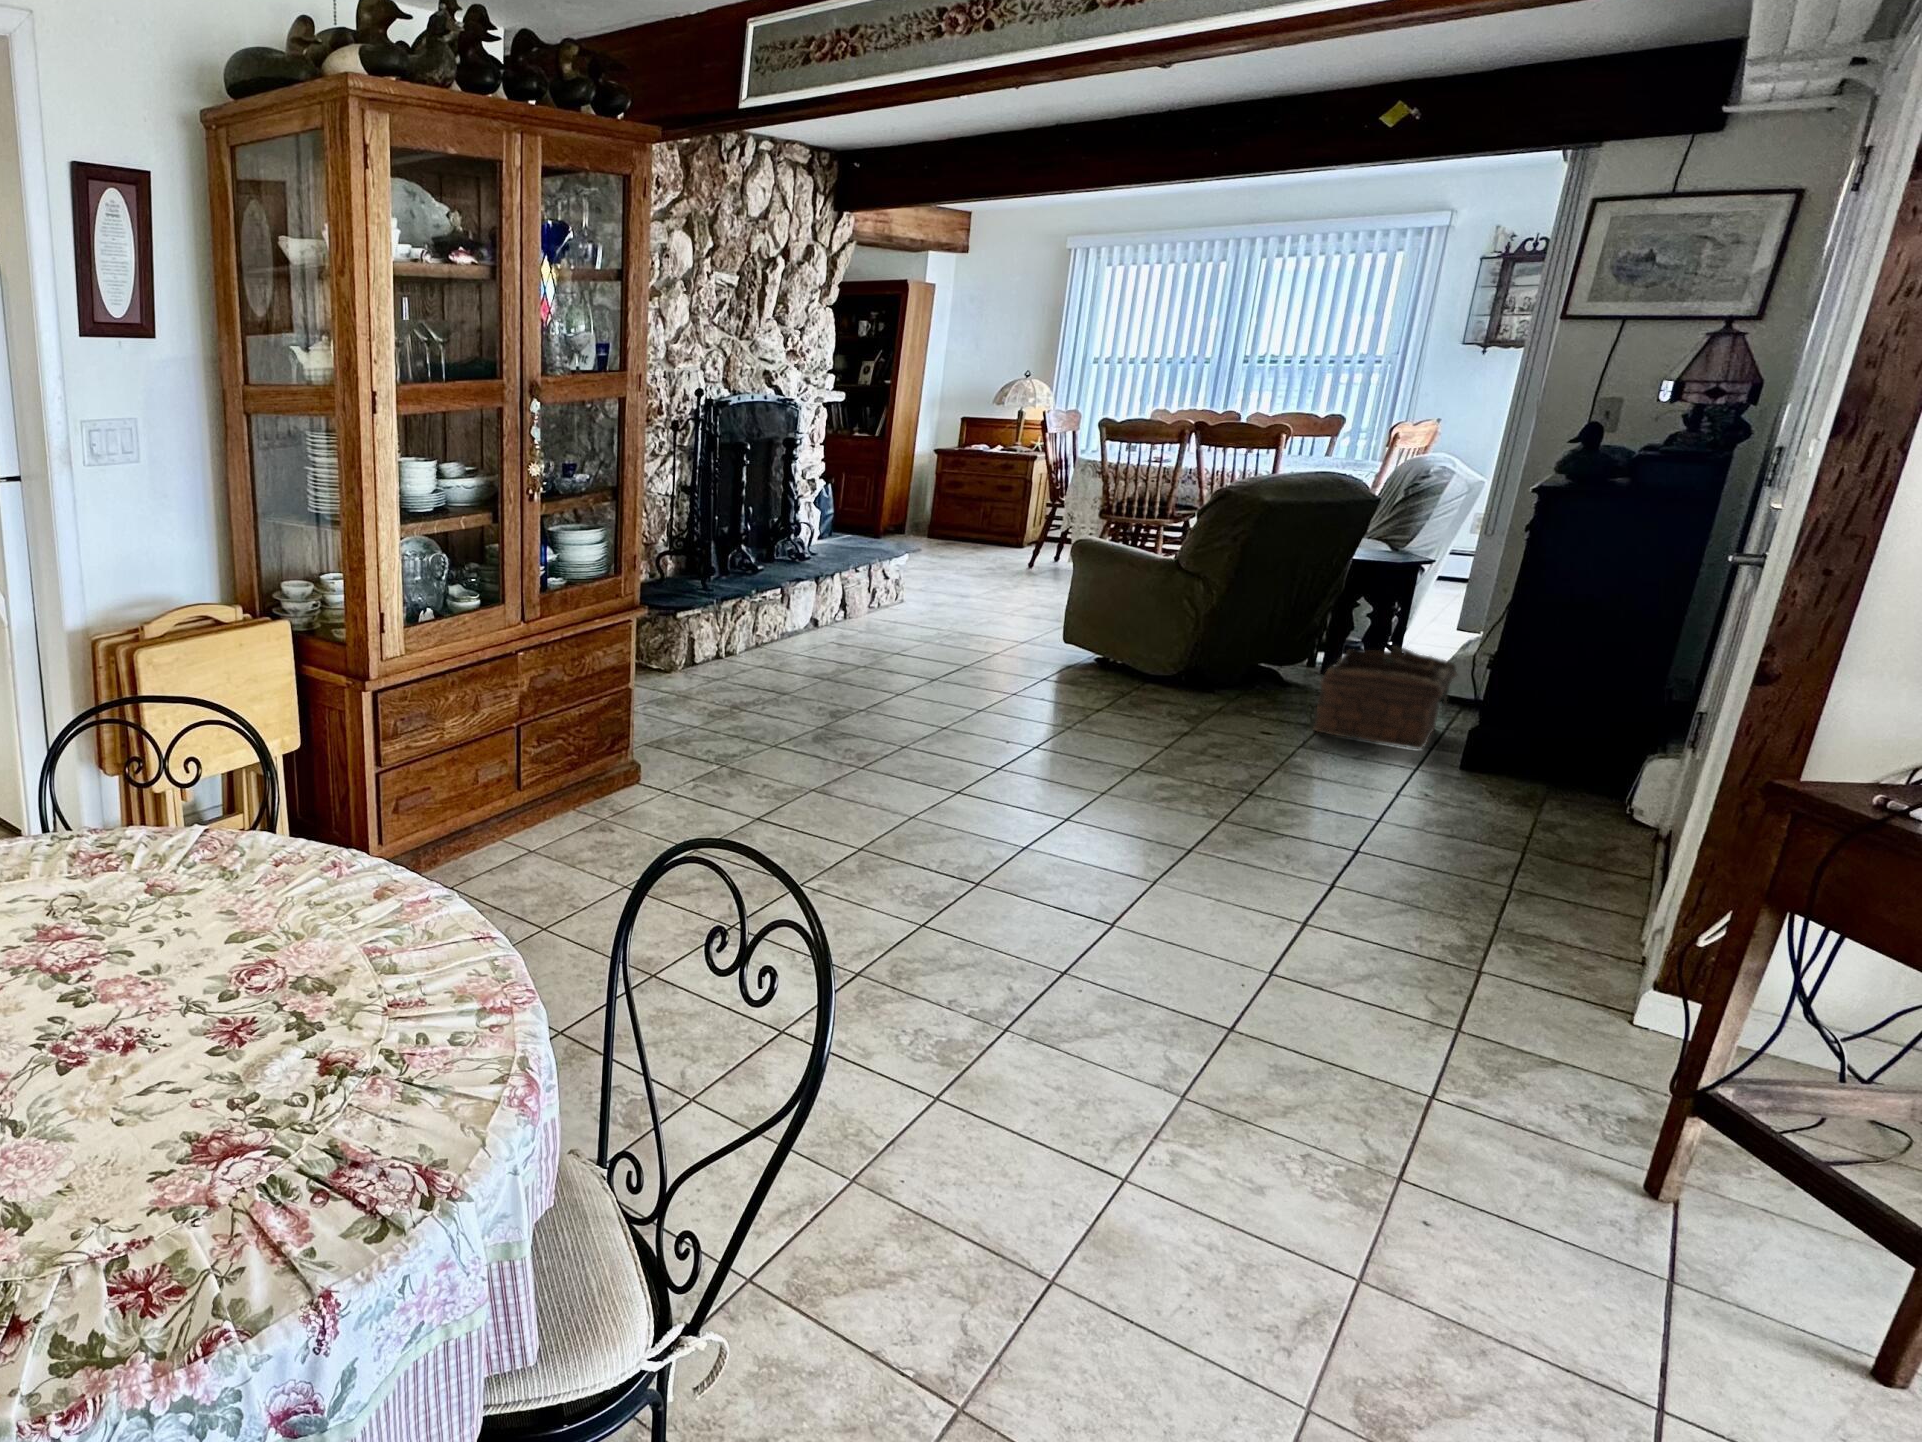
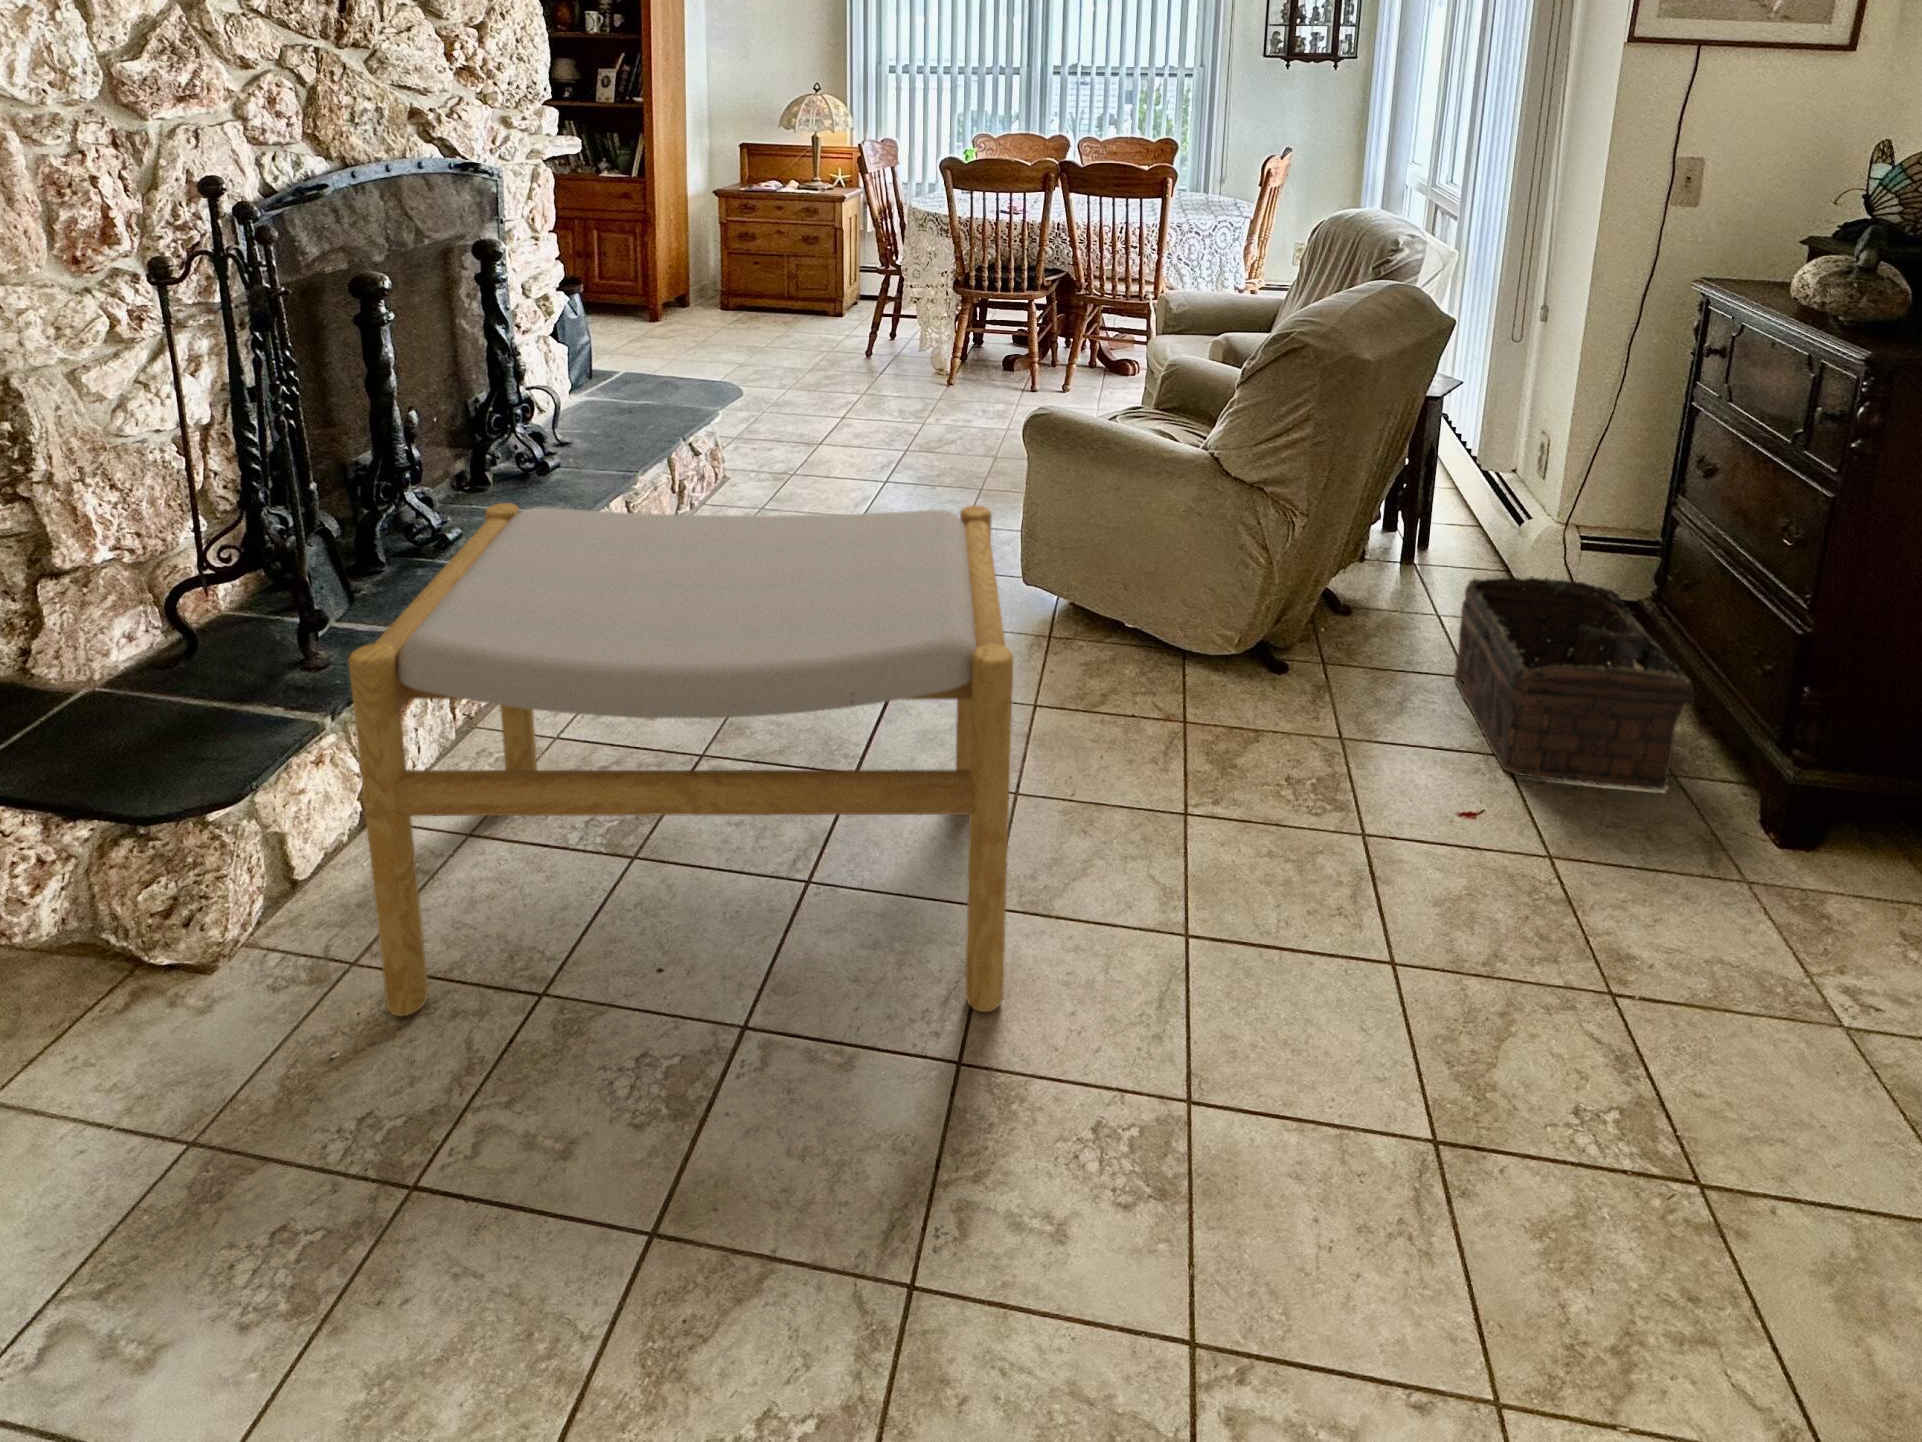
footstool: none [732,529,1014,720] -> present [348,503,1013,1016]

